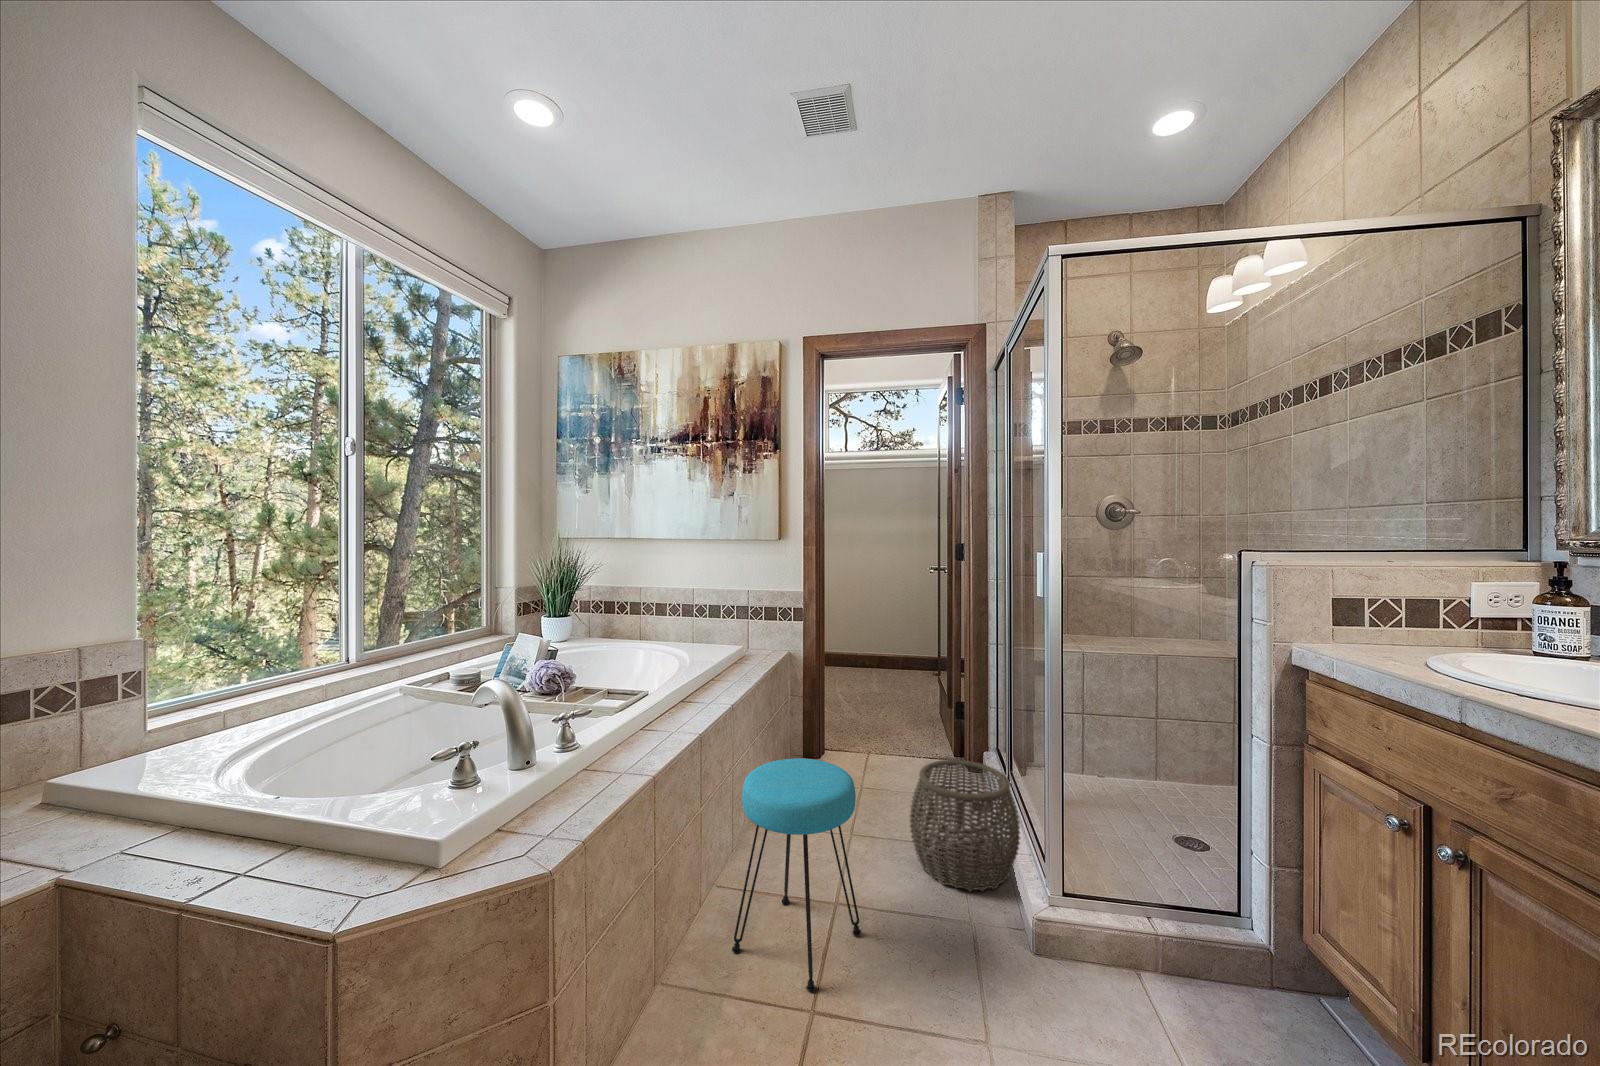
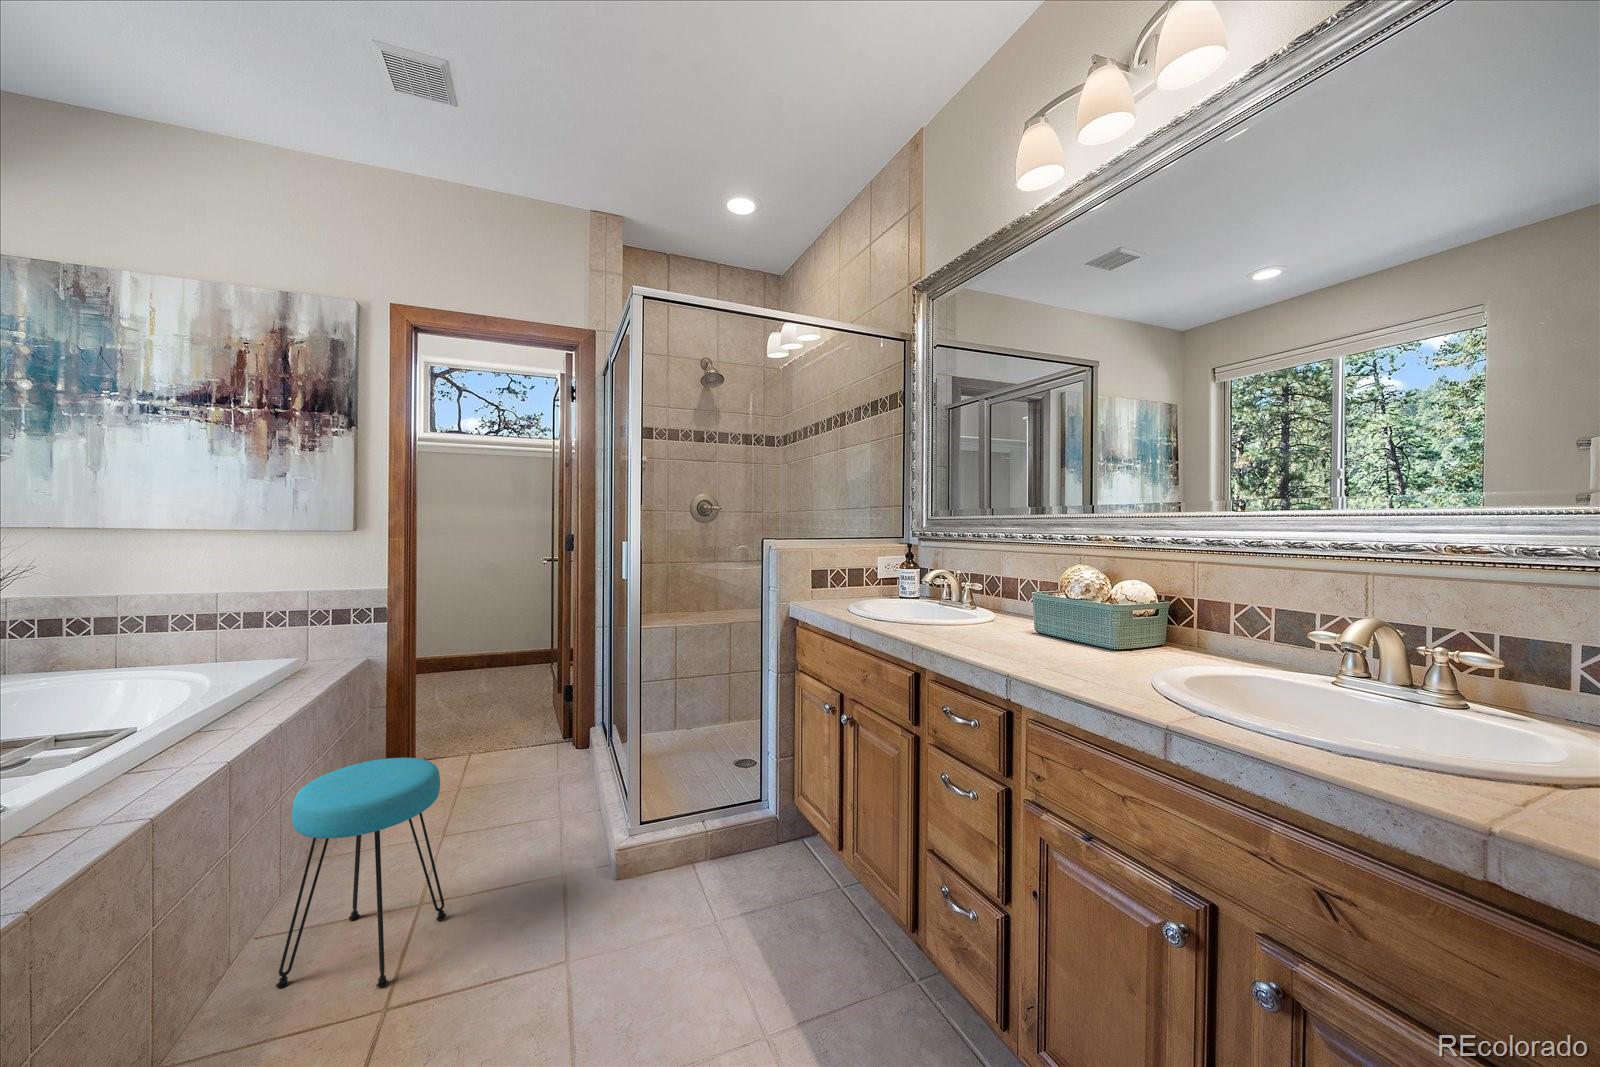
woven basket: present [910,760,1020,891] -> none [506,733,612,849]

